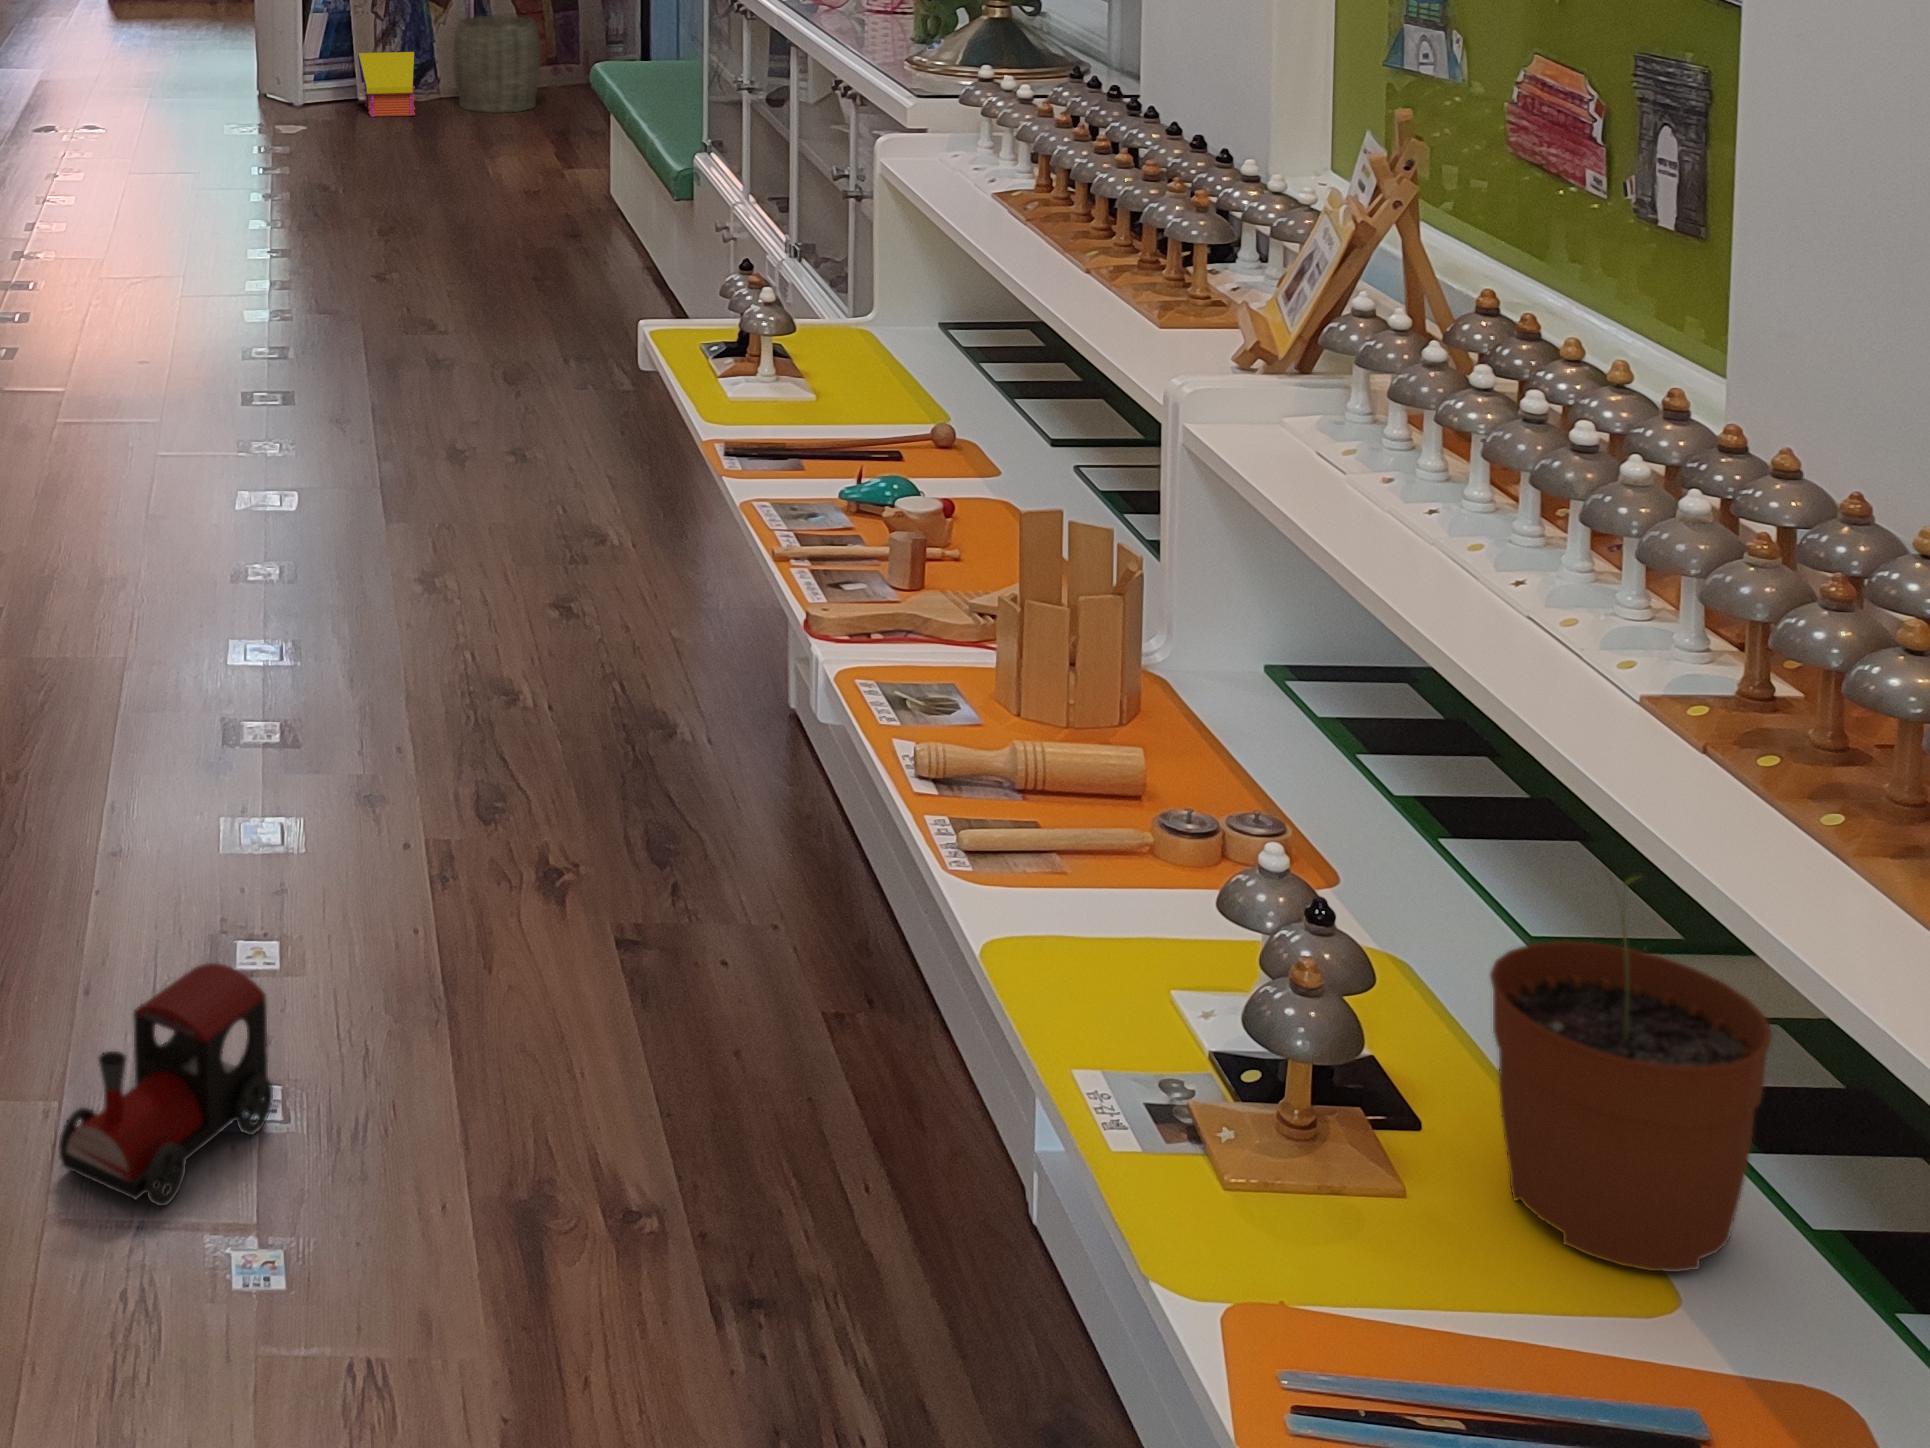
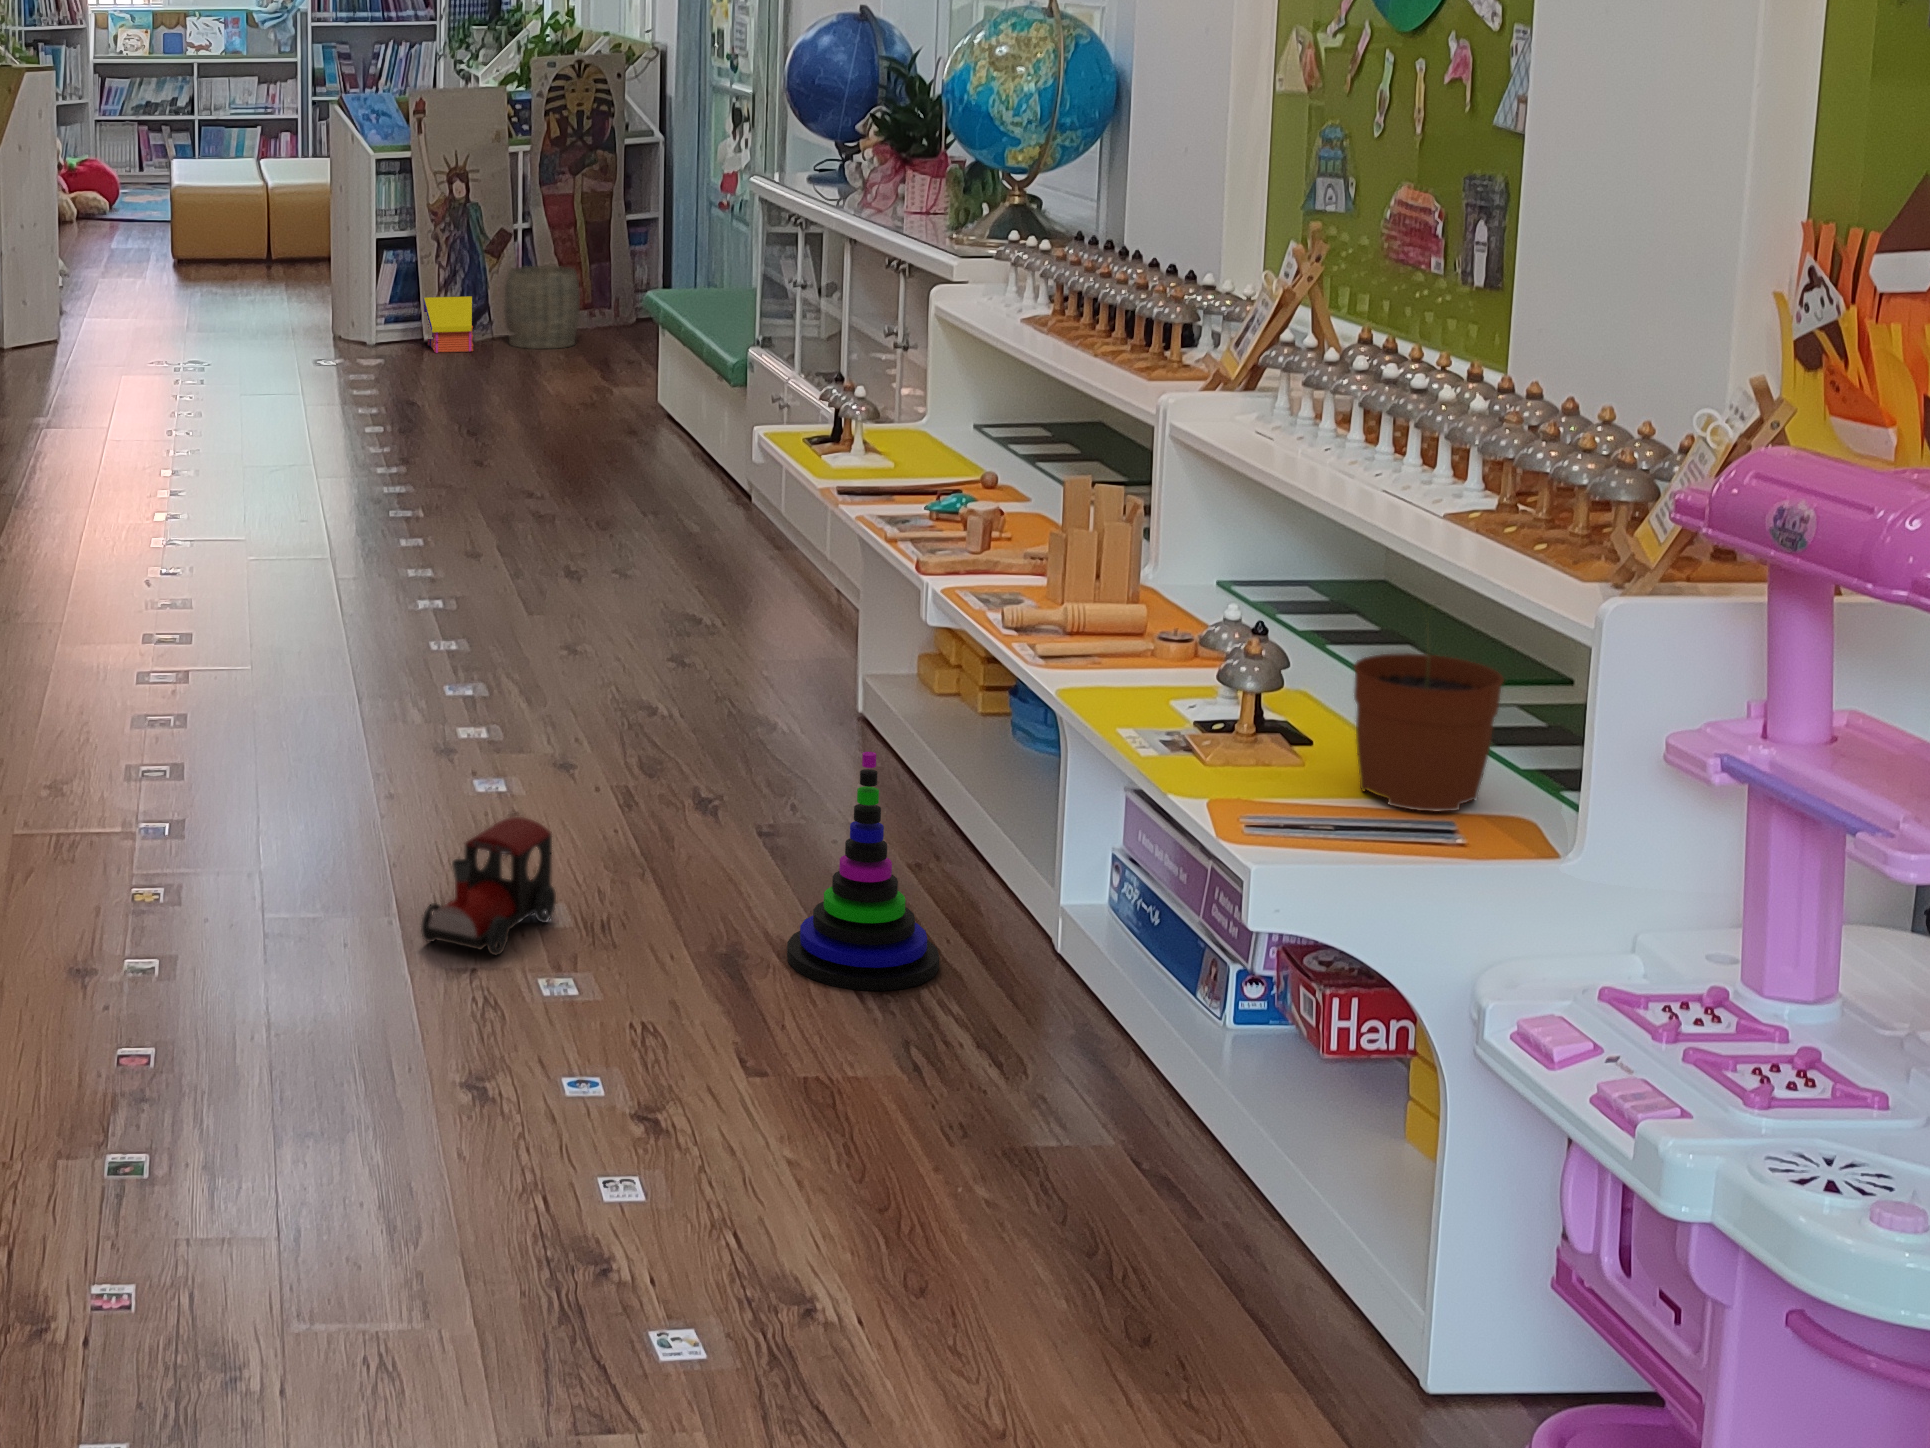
stacking toy: none [603,928,837,1322] -> present [787,752,939,991]

